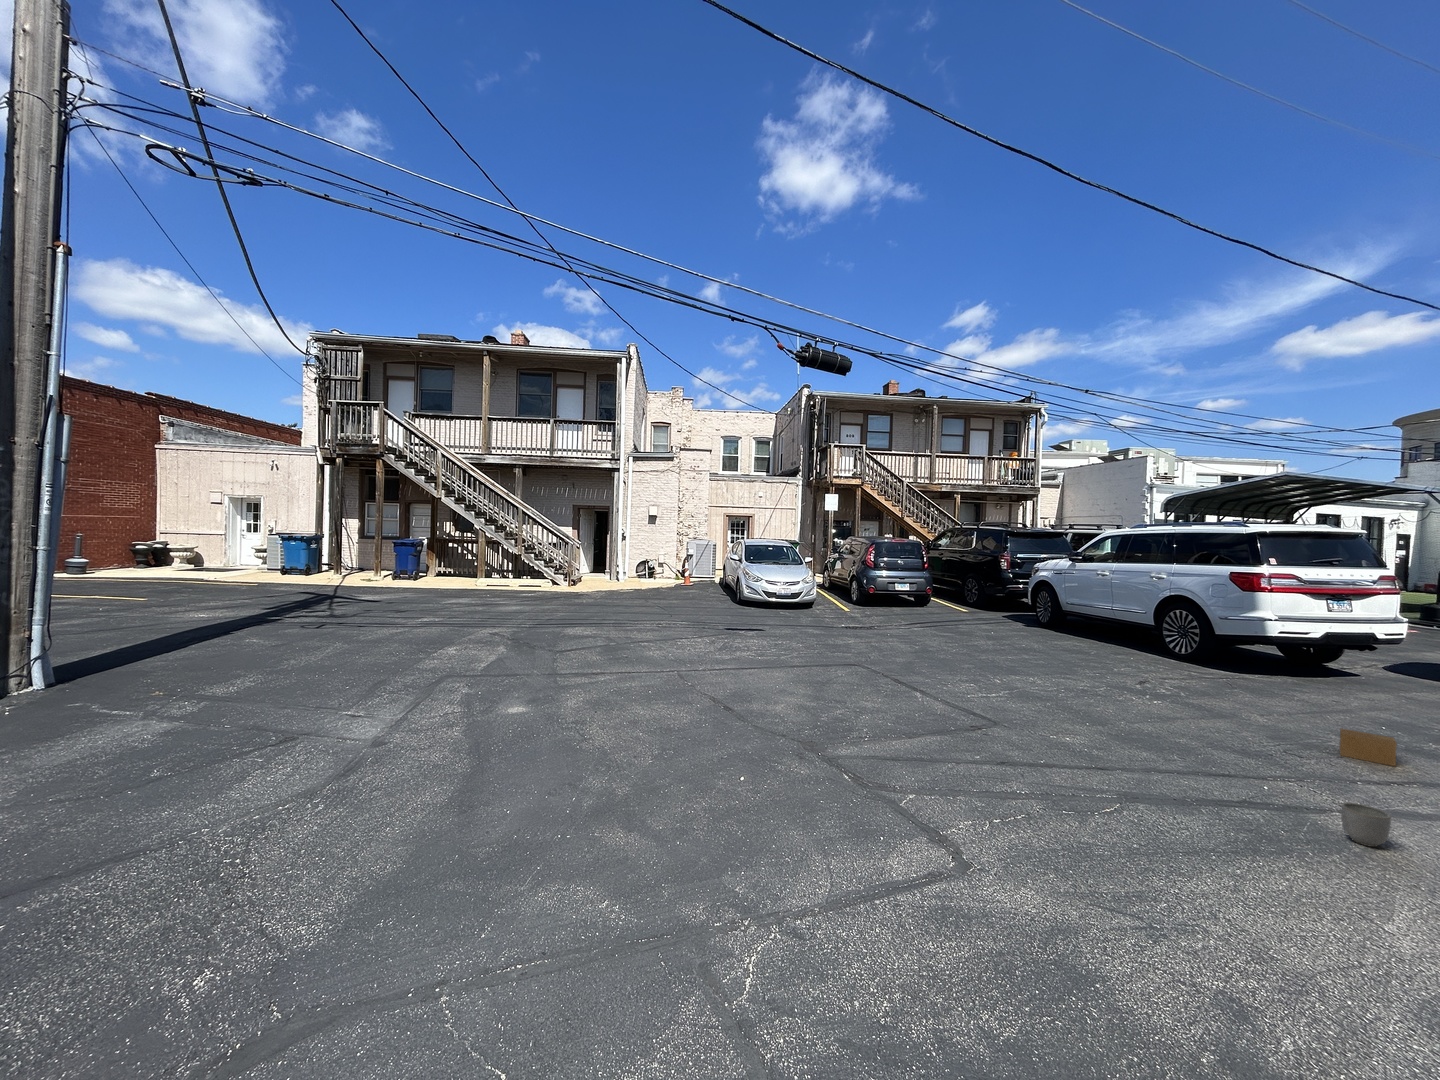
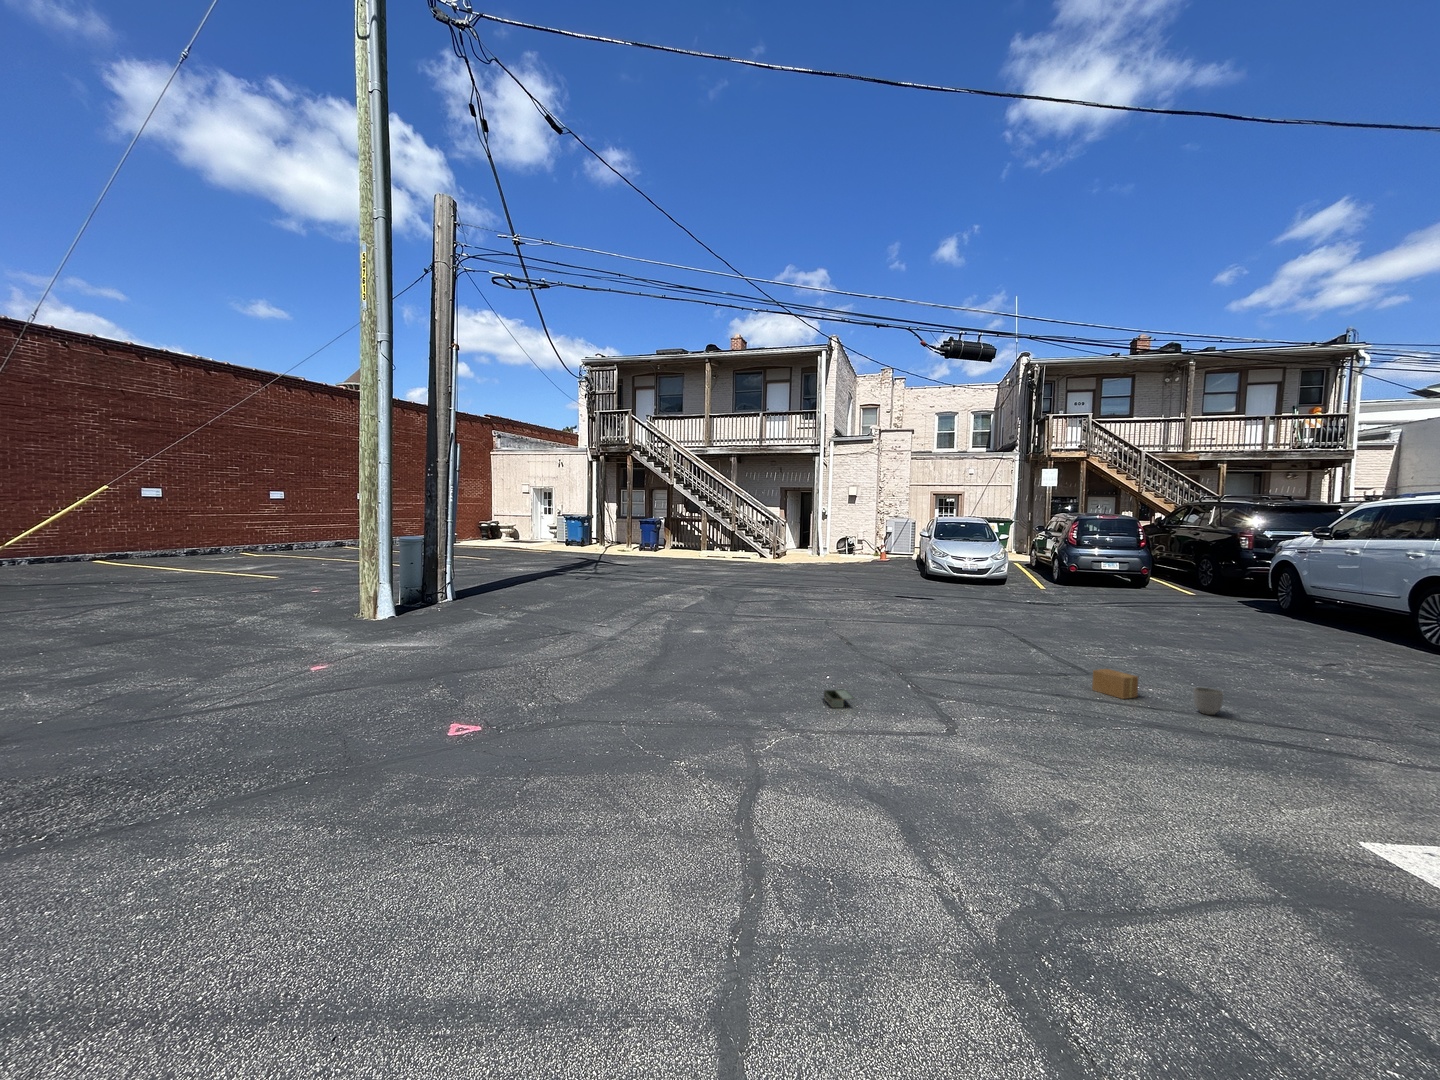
cardboard box: present [1339,729,1397,766] -> present [1092,669,1138,699]
toolbox: none [909,922,997,999] -> present [824,689,854,708]

